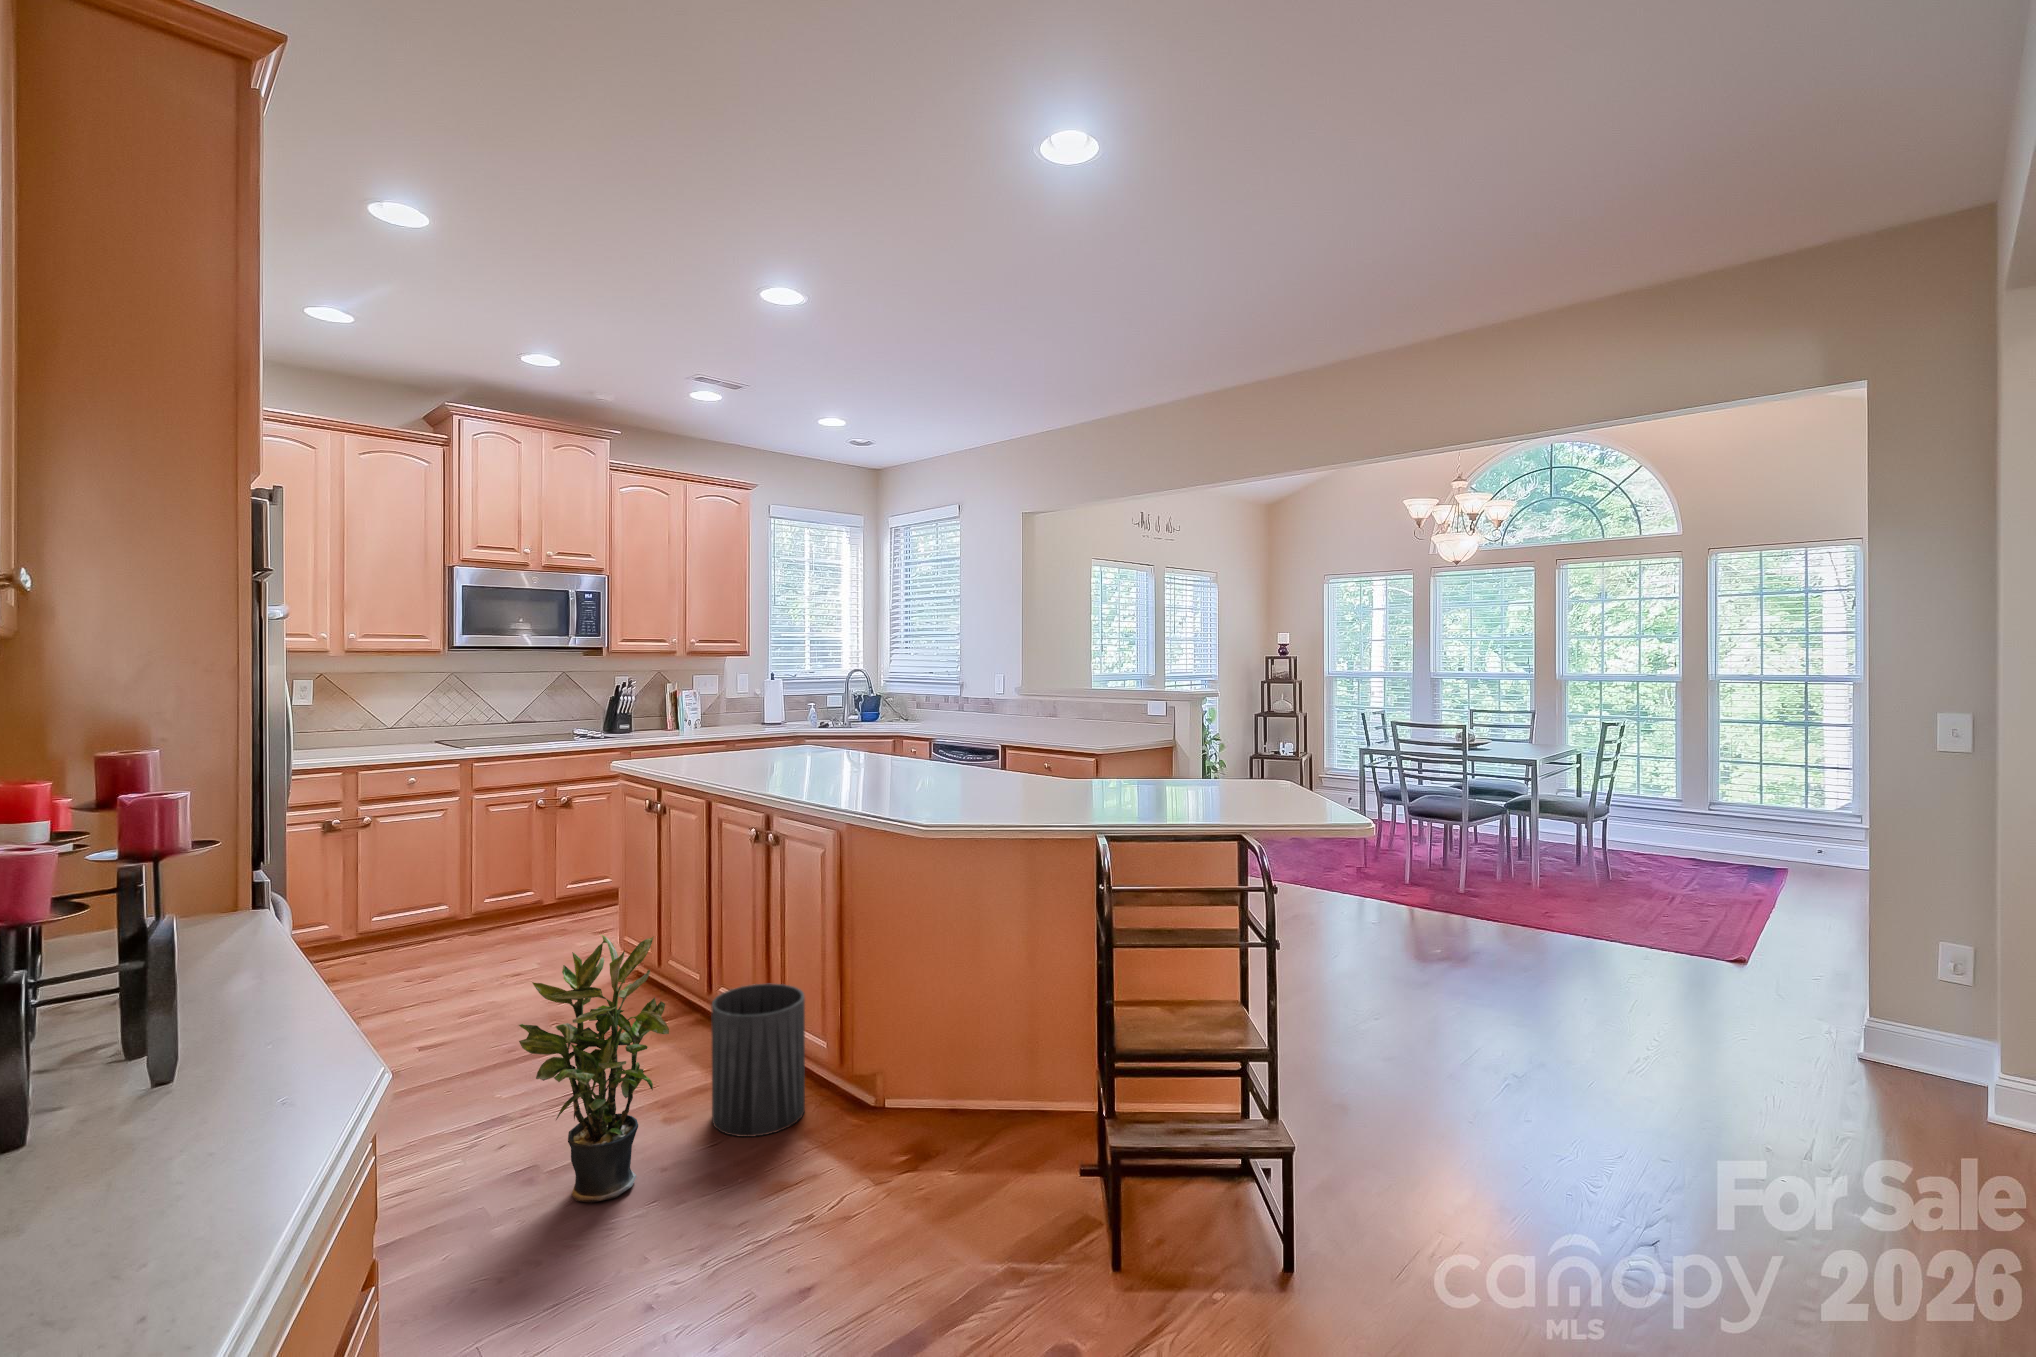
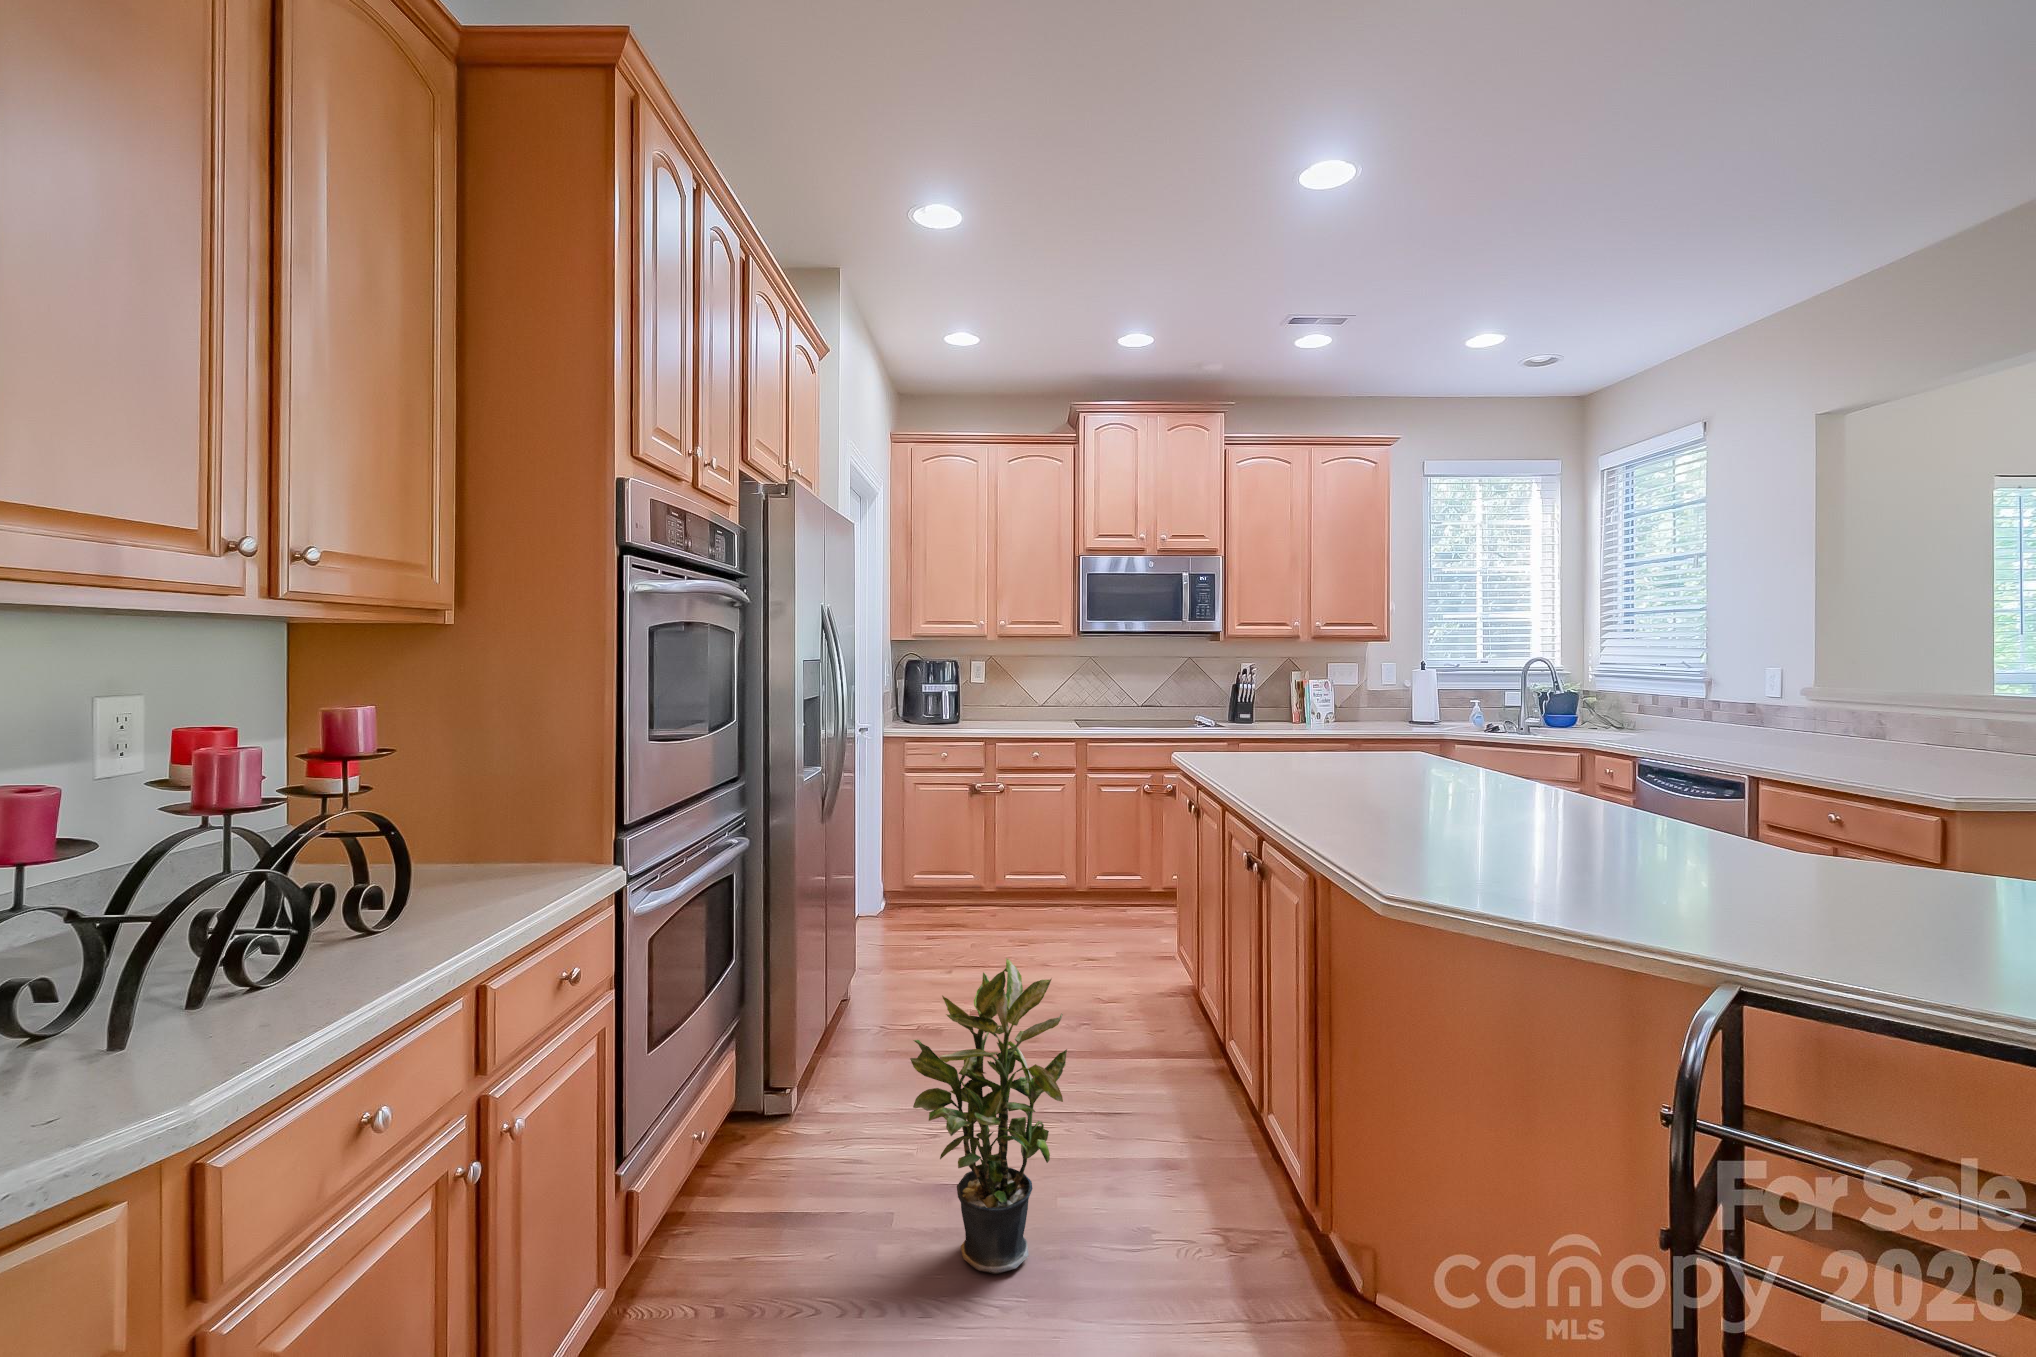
trash can: present [711,984,805,1137] -> none [1147,1060,1268,1274]

